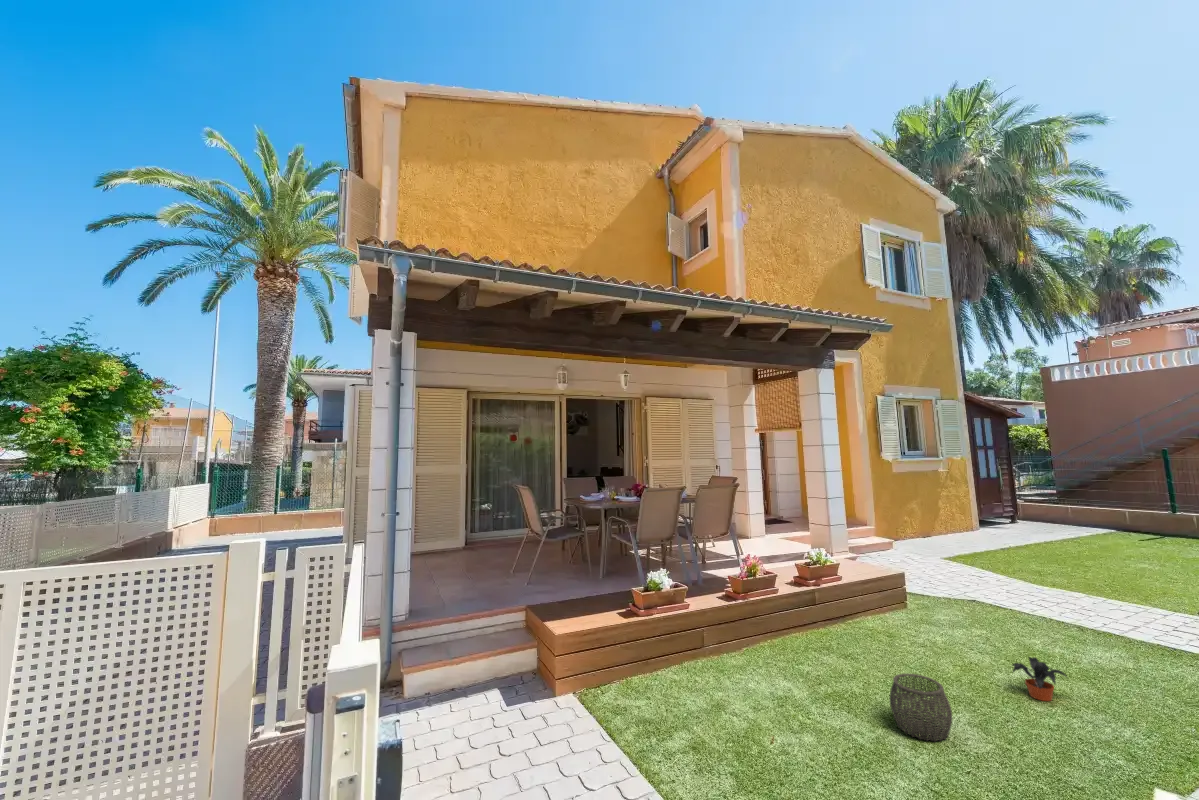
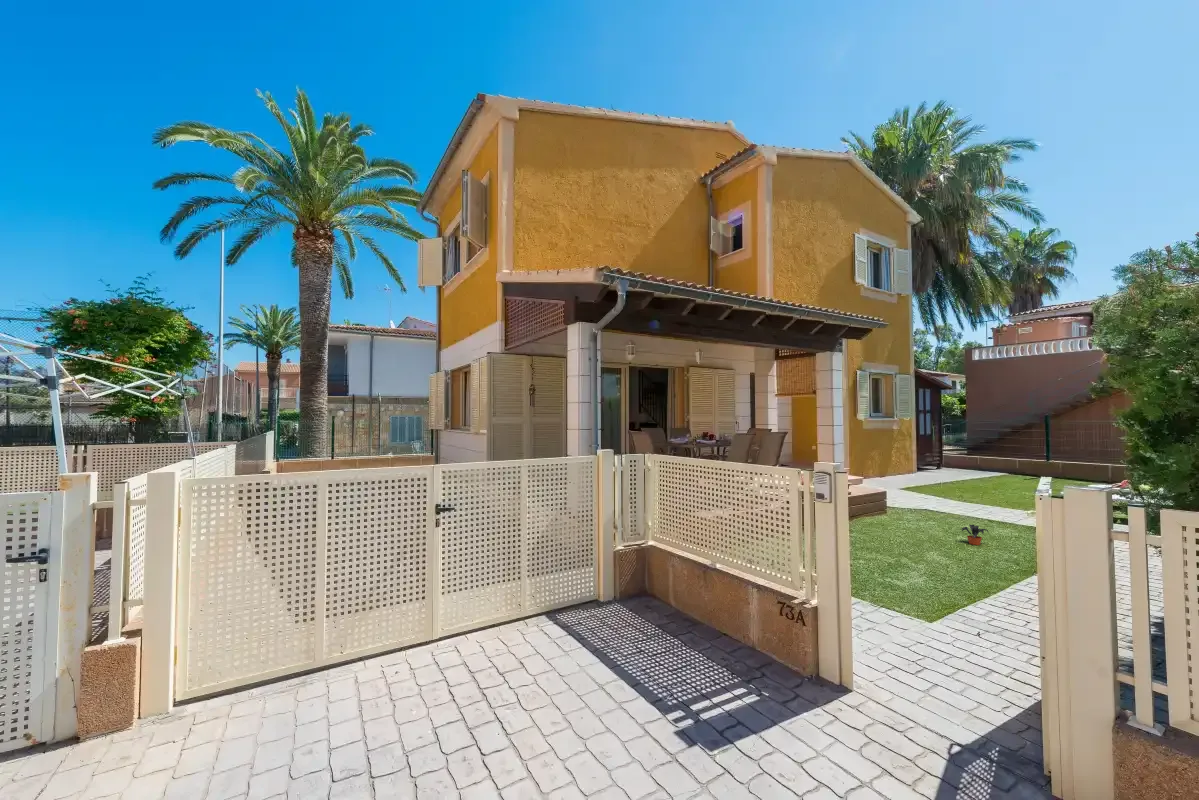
woven basket: present [890,674,952,741] -> none [904,529,937,558]

